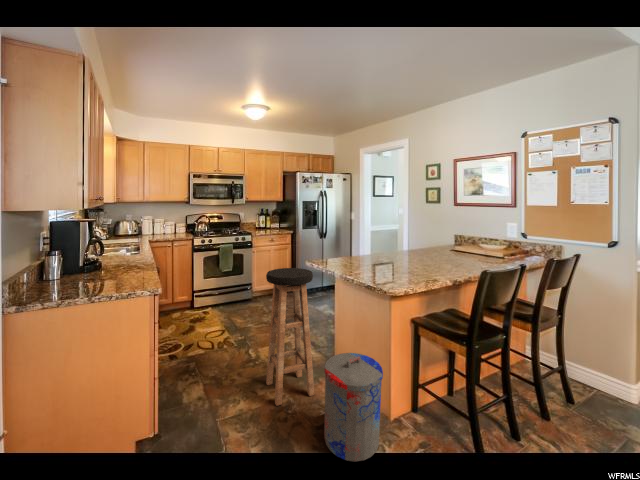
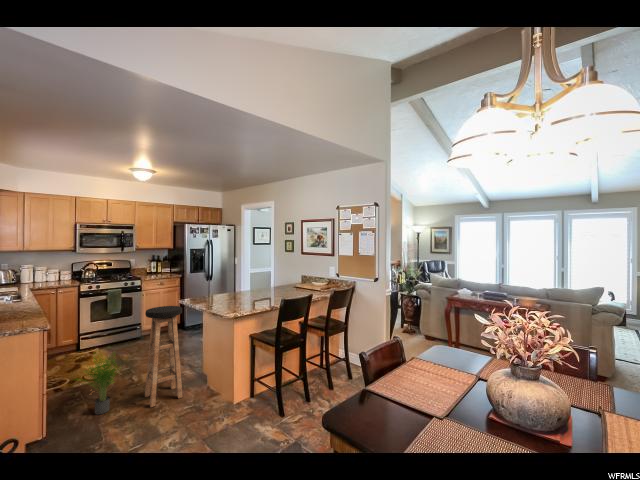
potted plant: none [179,321,242,406] -> present [85,358,116,414]
trash can: present [324,353,383,461] -> none [183,359,222,426]

